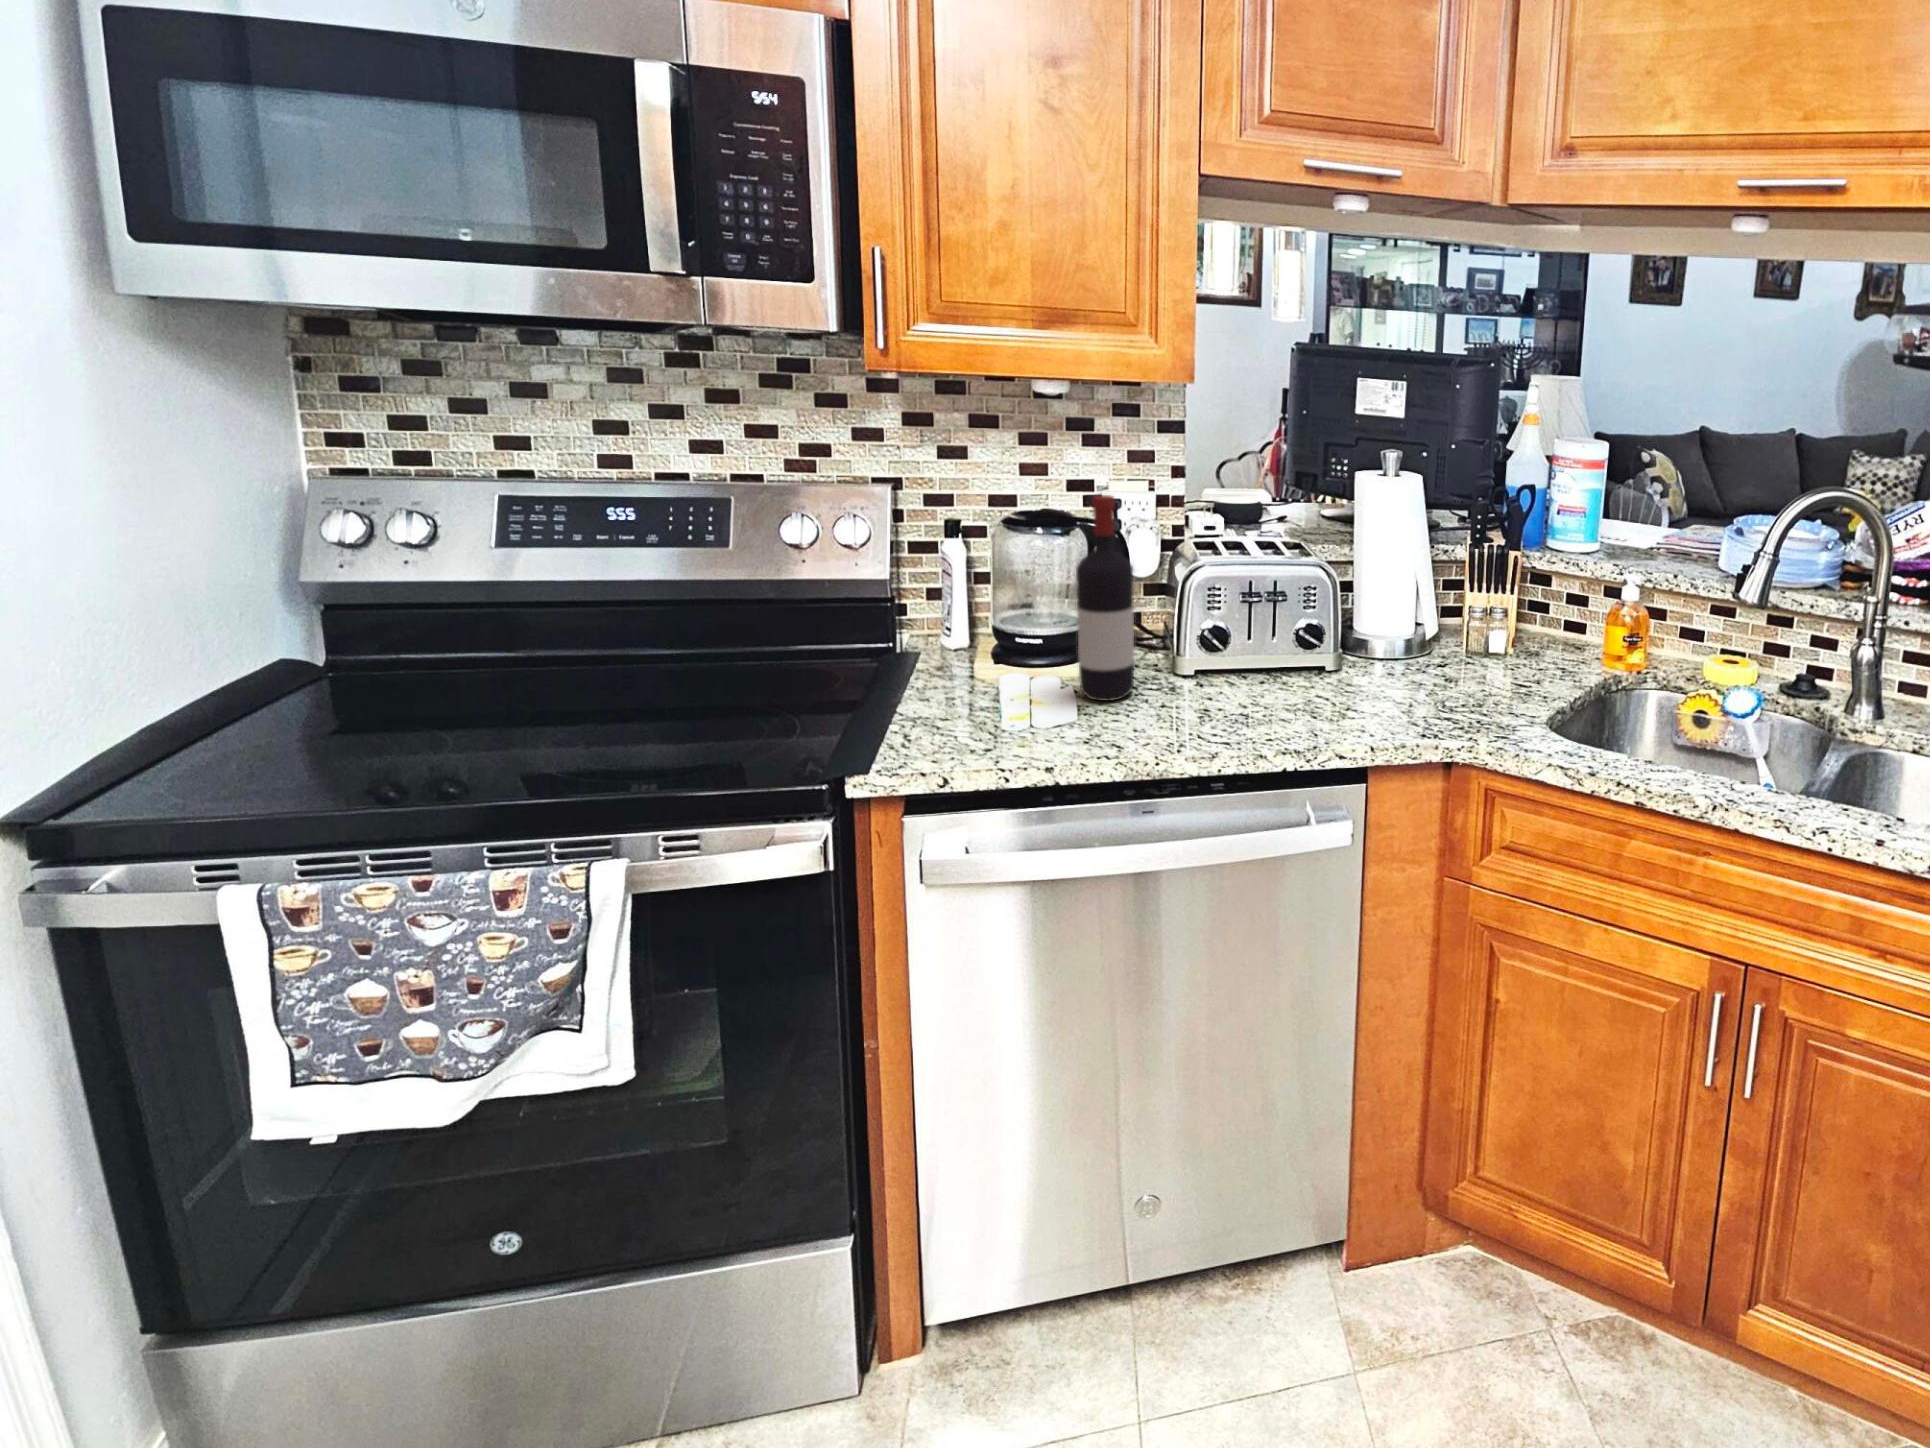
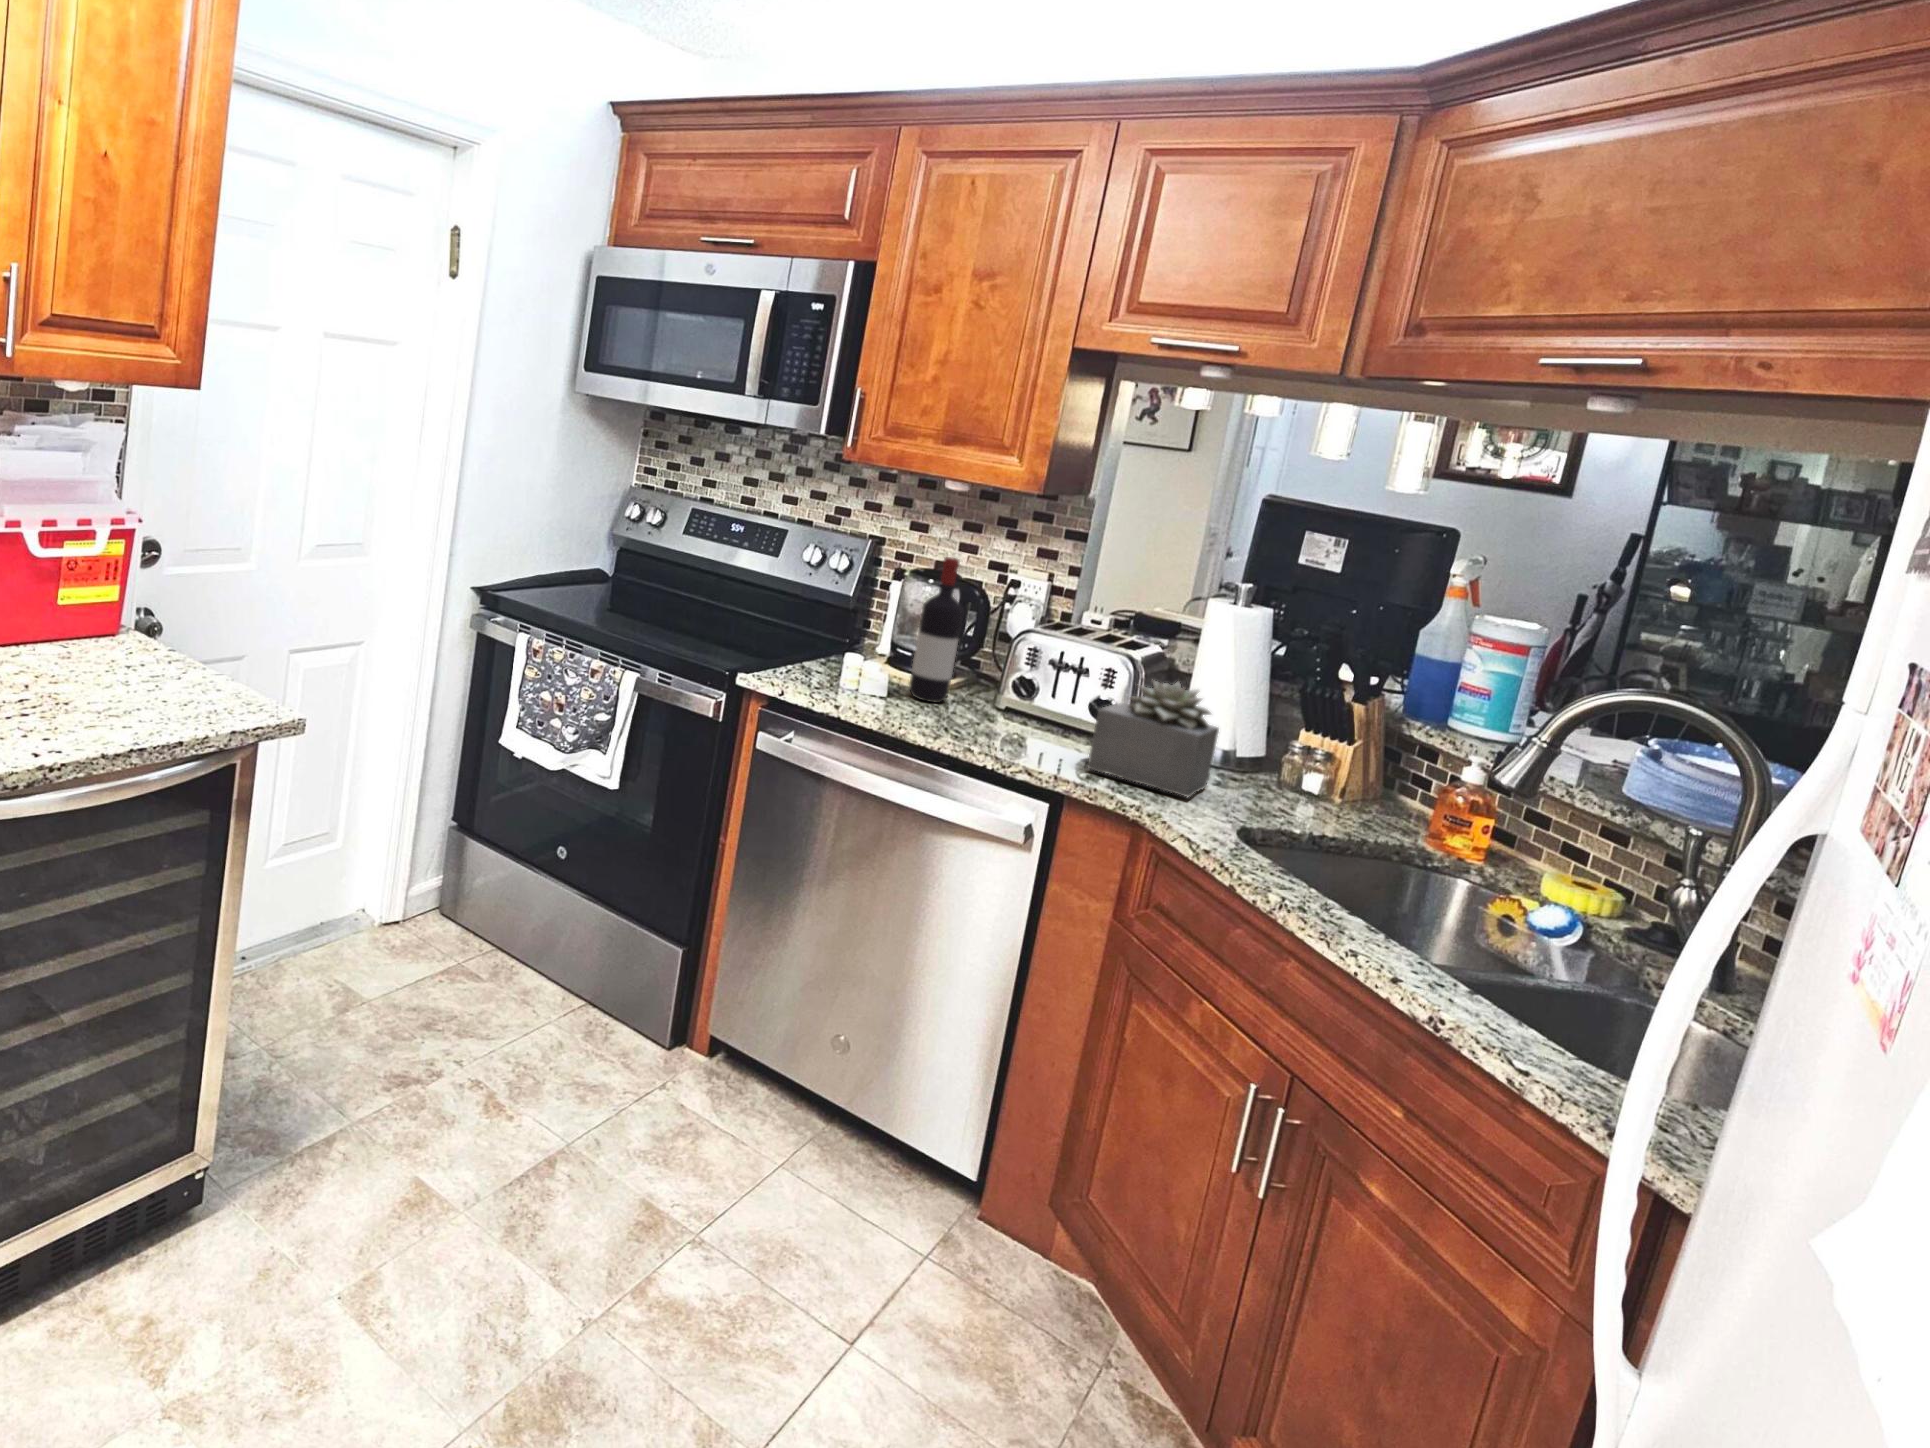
succulent plant: none [1365,585,1494,720] -> present [1088,681,1219,797]

